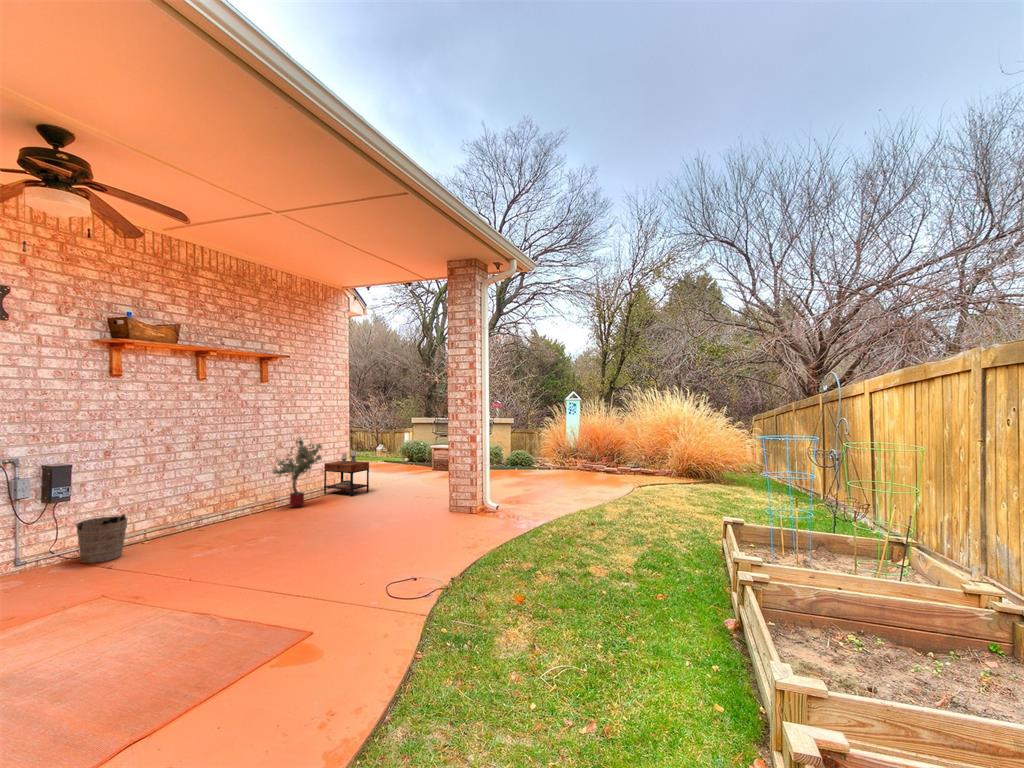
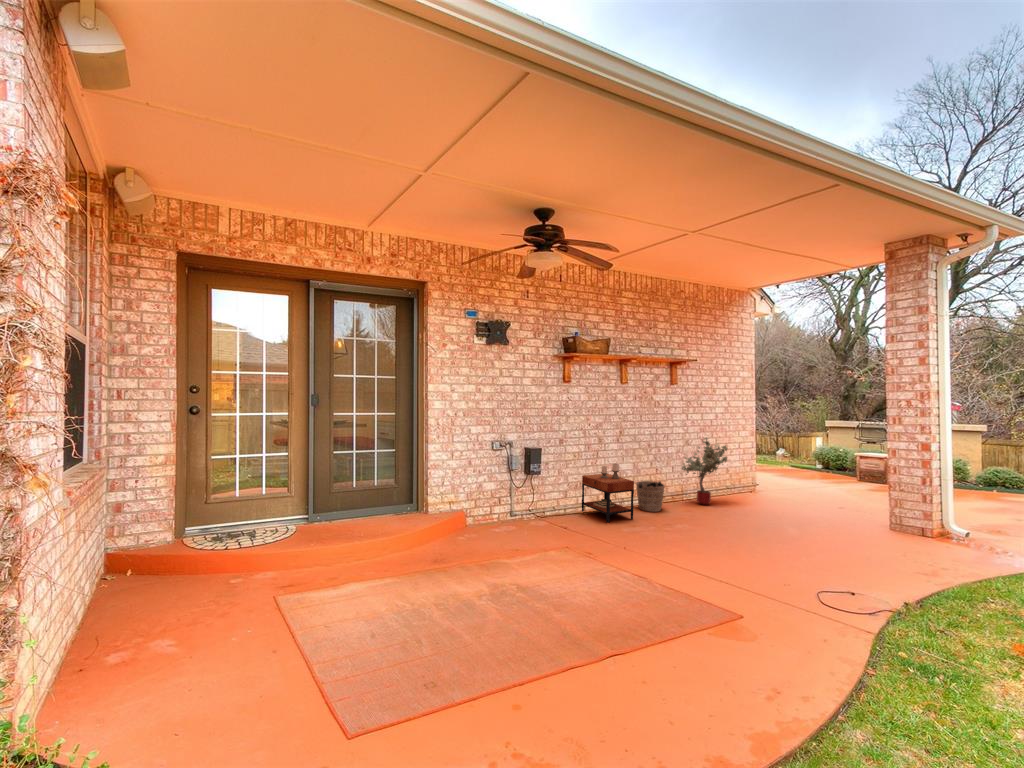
side table: present [324,450,369,497] -> present [582,463,634,523]
bucket: present [74,514,128,563] -> present [636,481,665,512]

